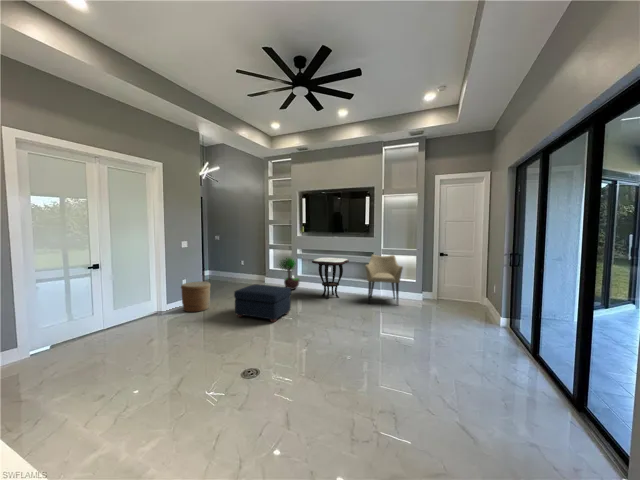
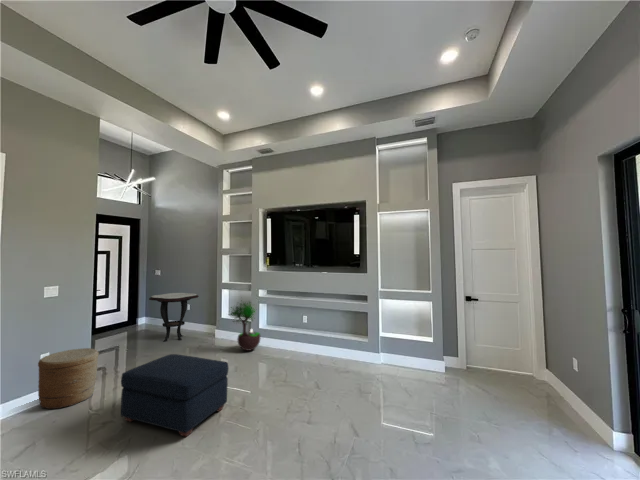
armchair: present [365,255,403,305] -> none [355,299,414,384]
side table: present [312,258,349,299] -> present [149,293,199,342]

